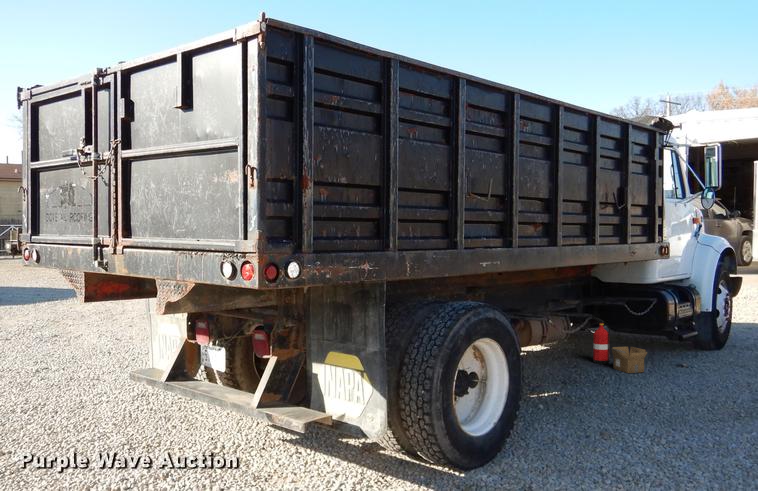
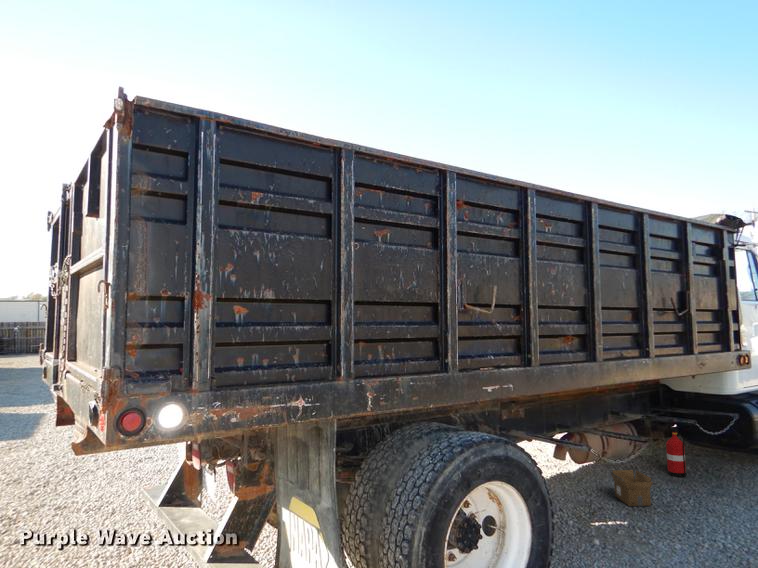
cardboard box: present [611,347,647,373] -> present [610,470,653,506]

